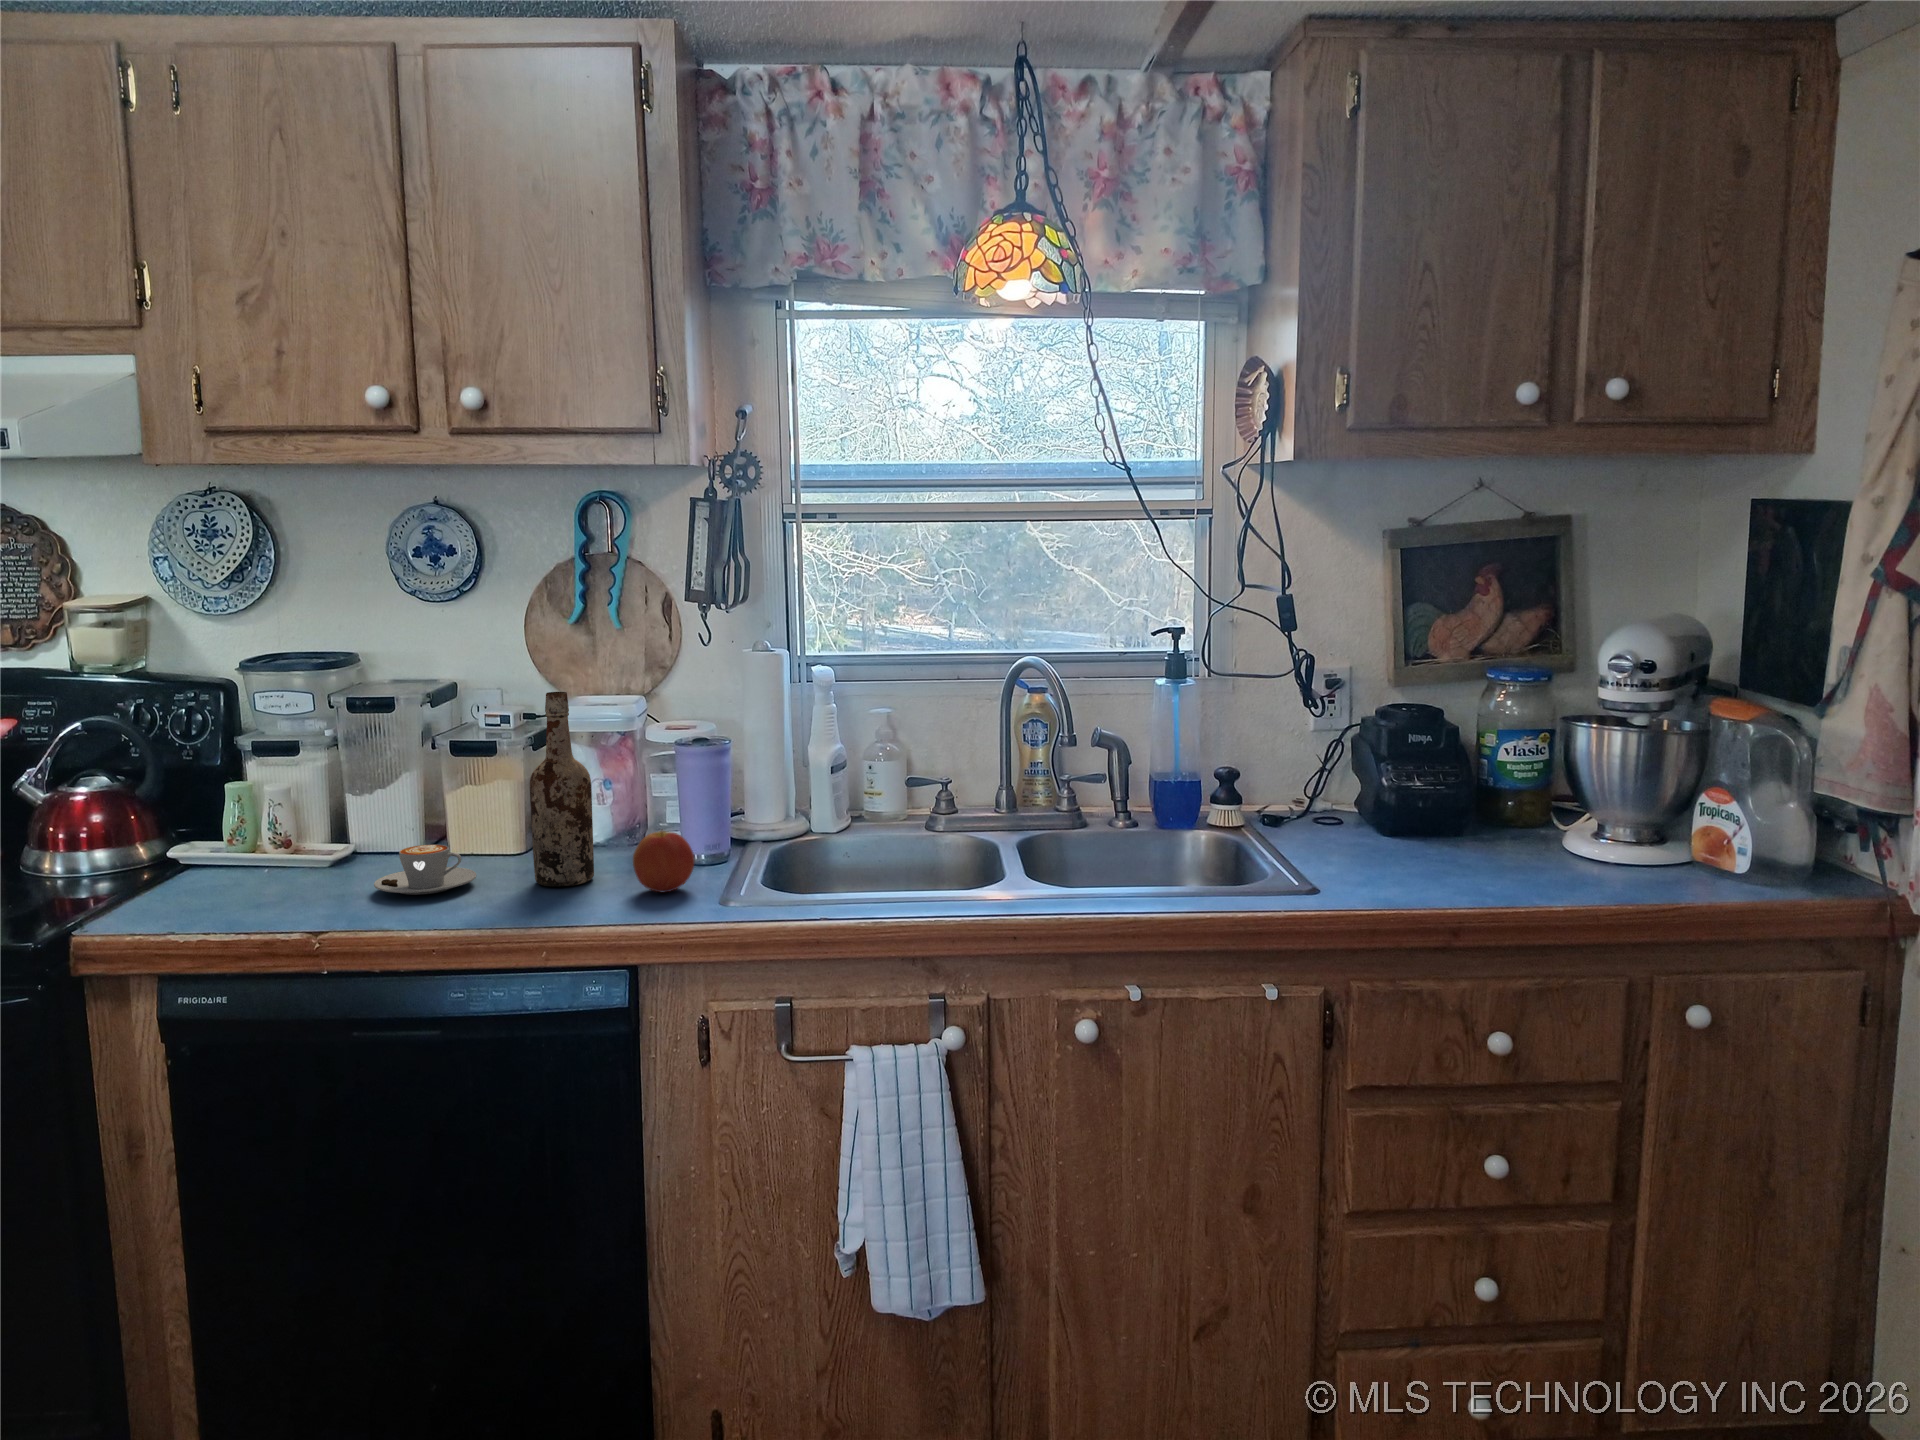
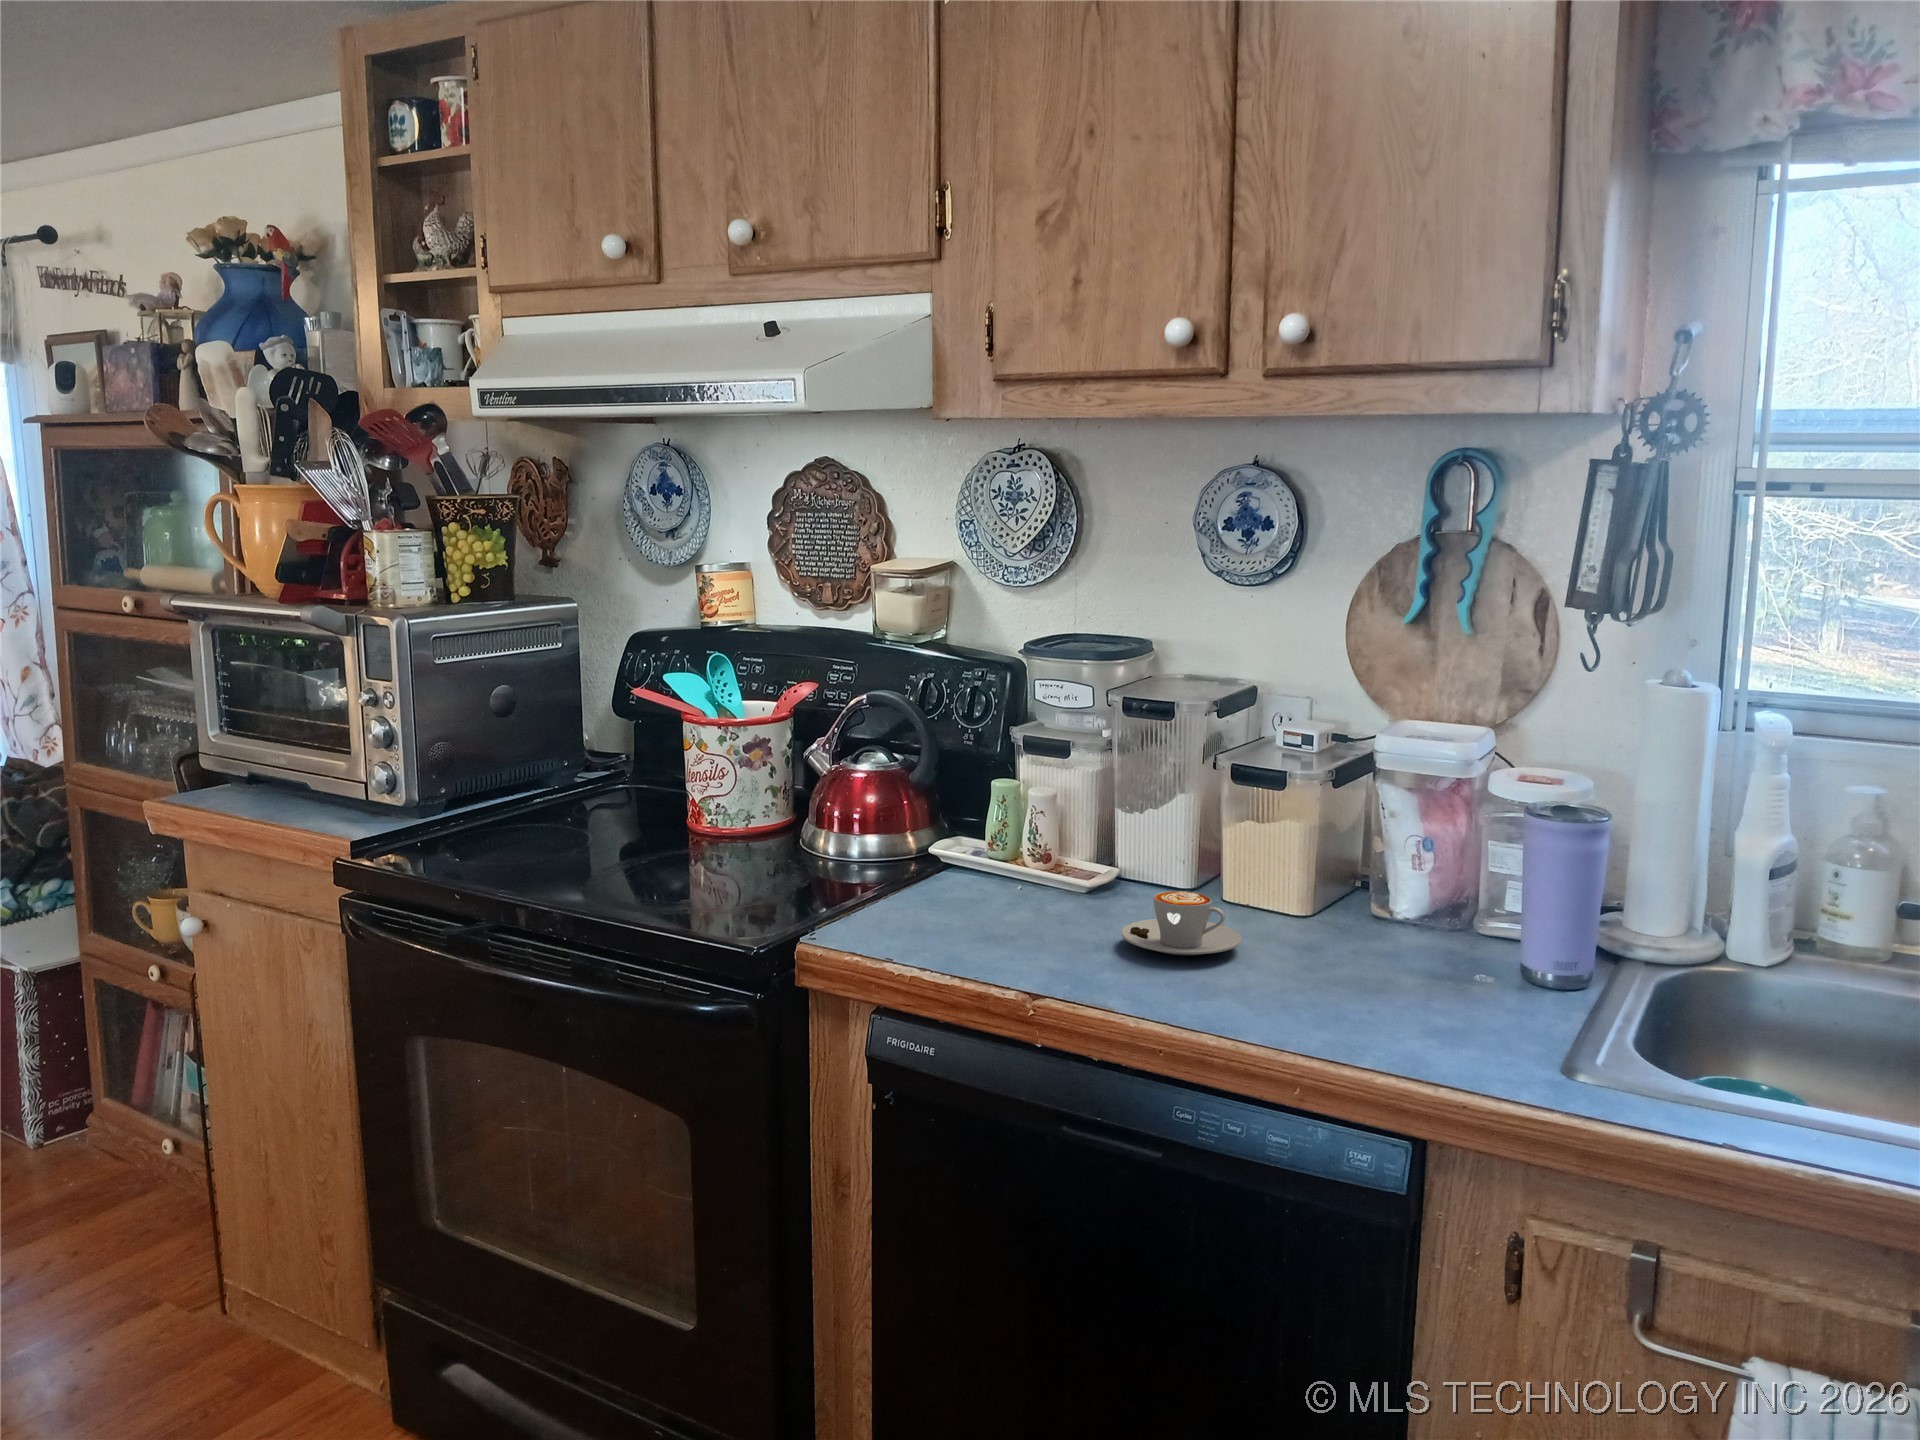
wine bottle: present [530,692,594,886] -> none [1312,718,1398,979]
apple: present [633,831,694,892] -> none [1440,927,1530,1017]

